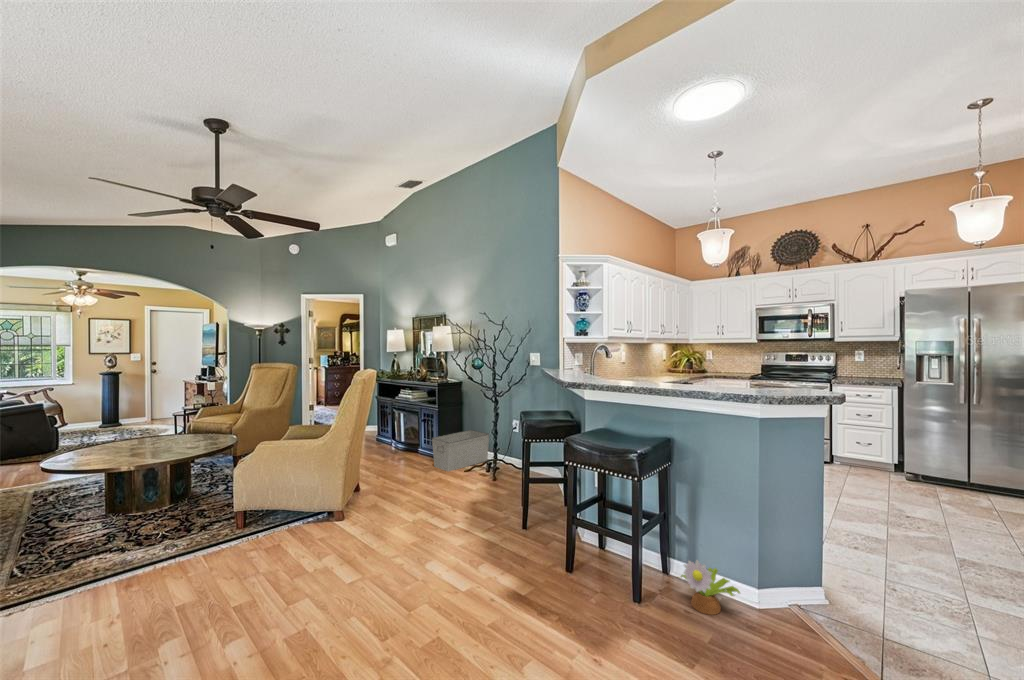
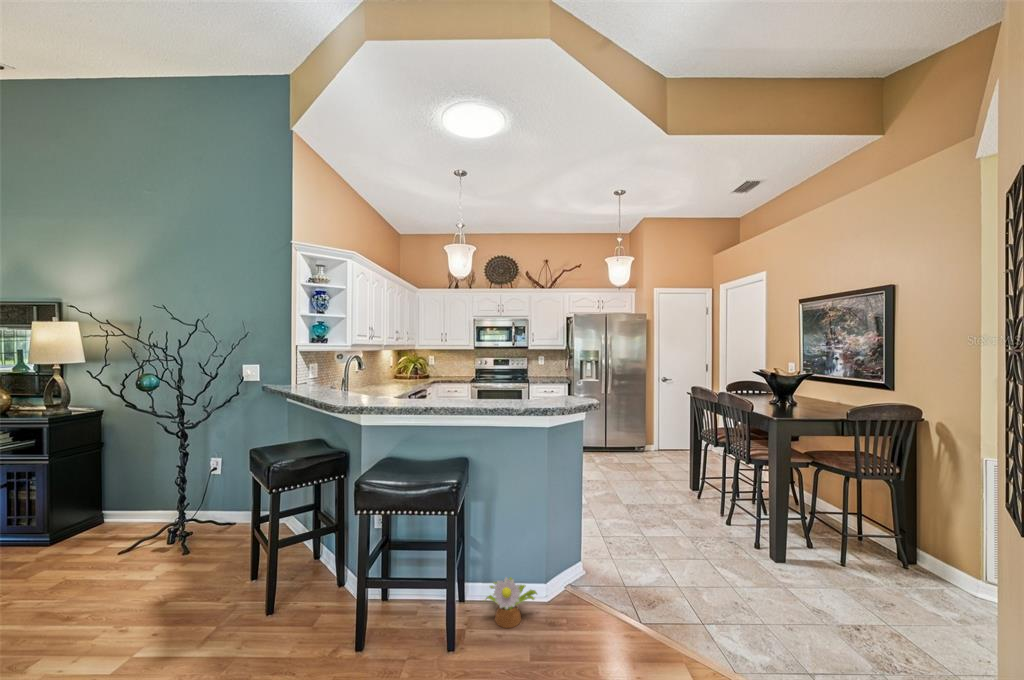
storage bin: present [432,430,489,471] -> none [38,484,163,563]

